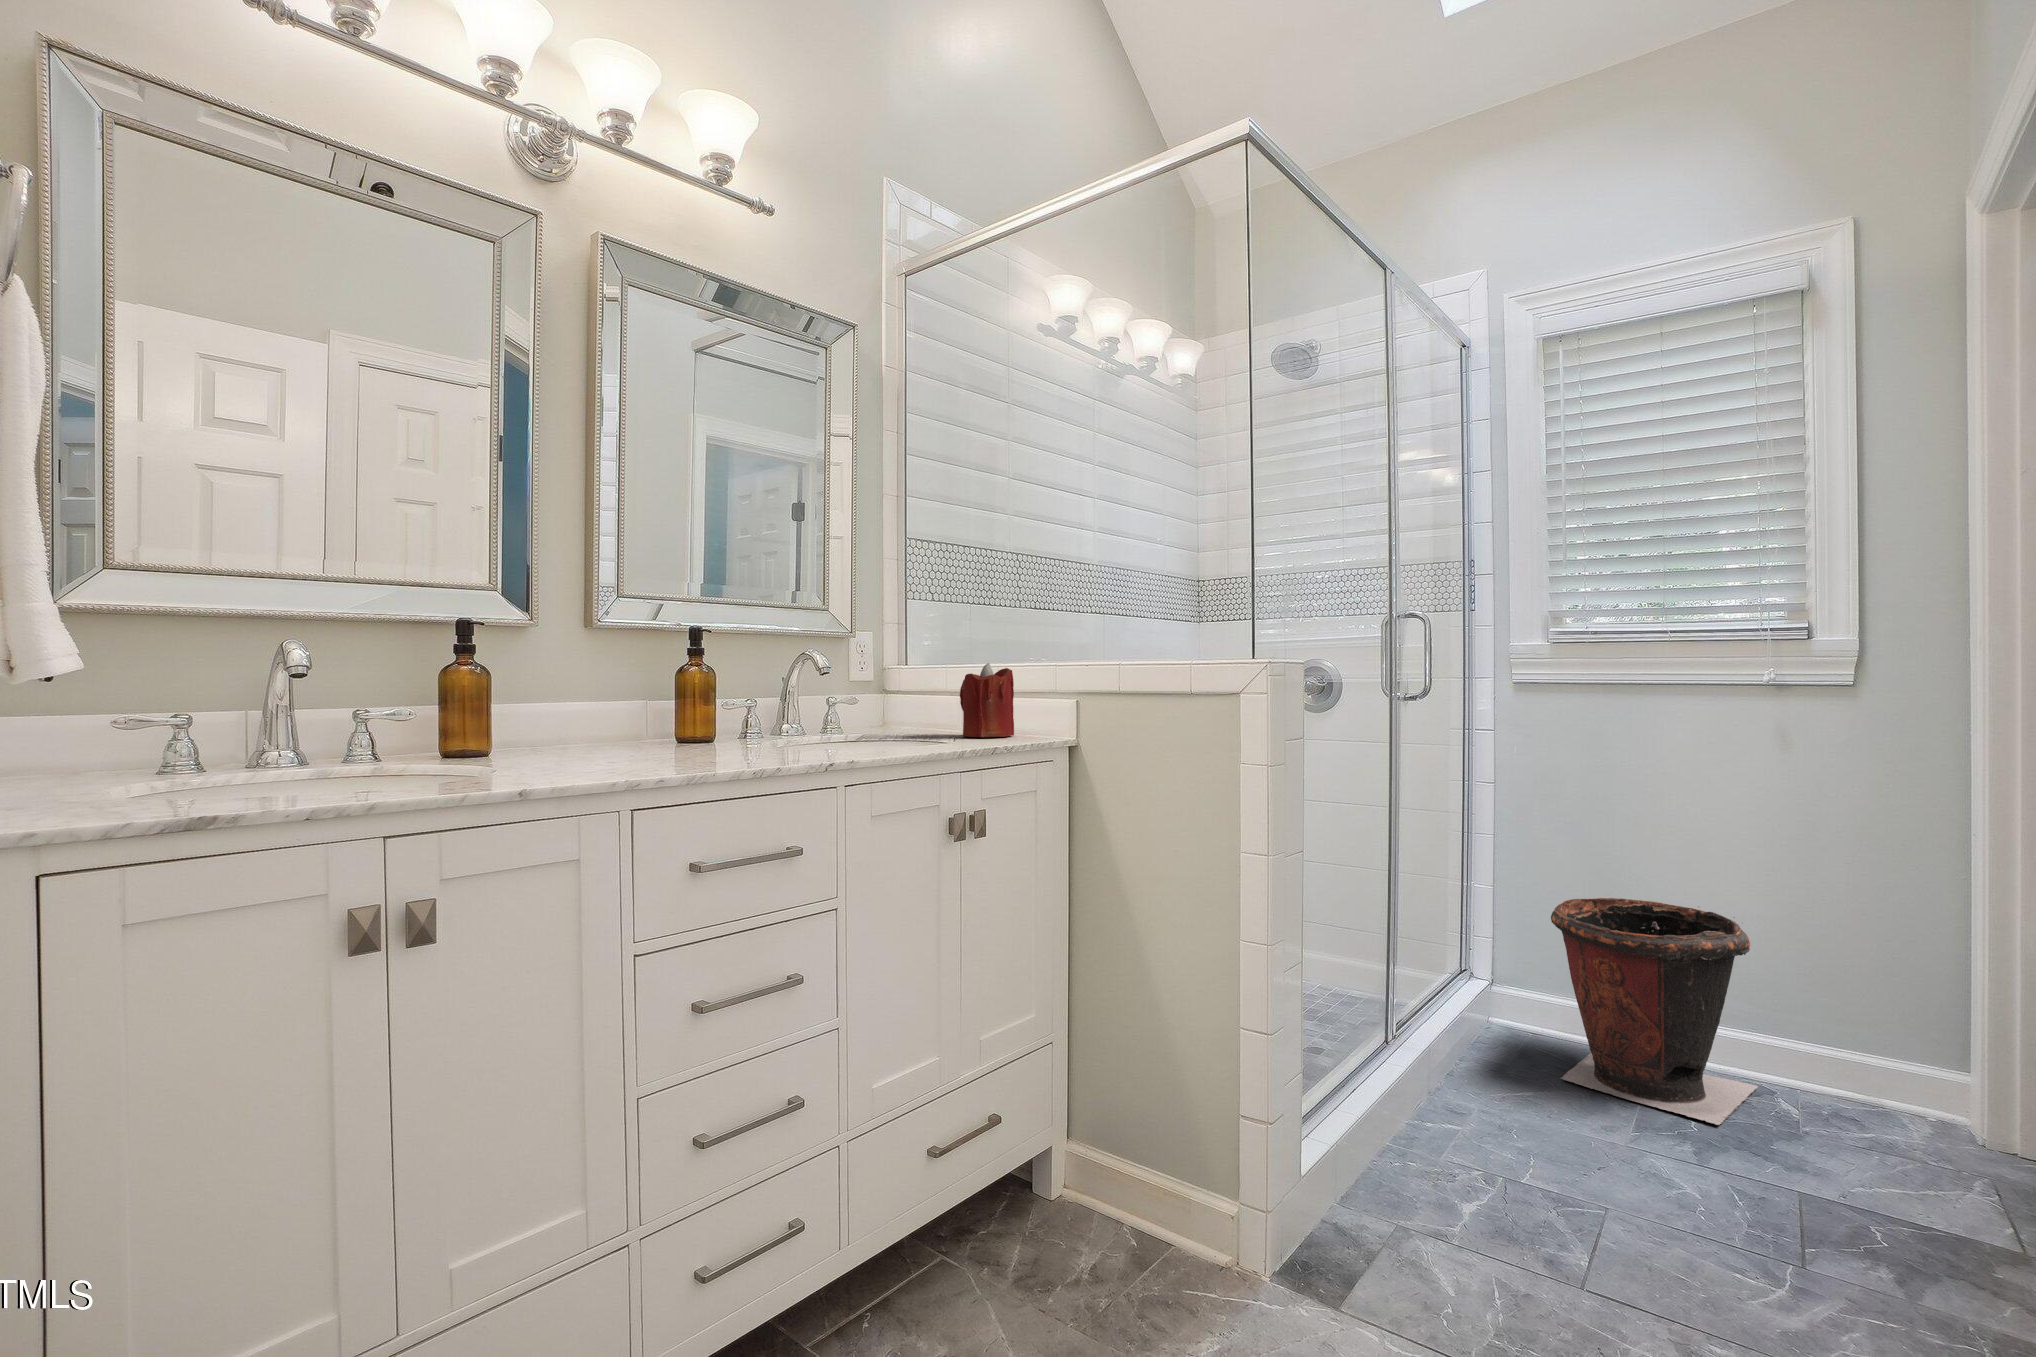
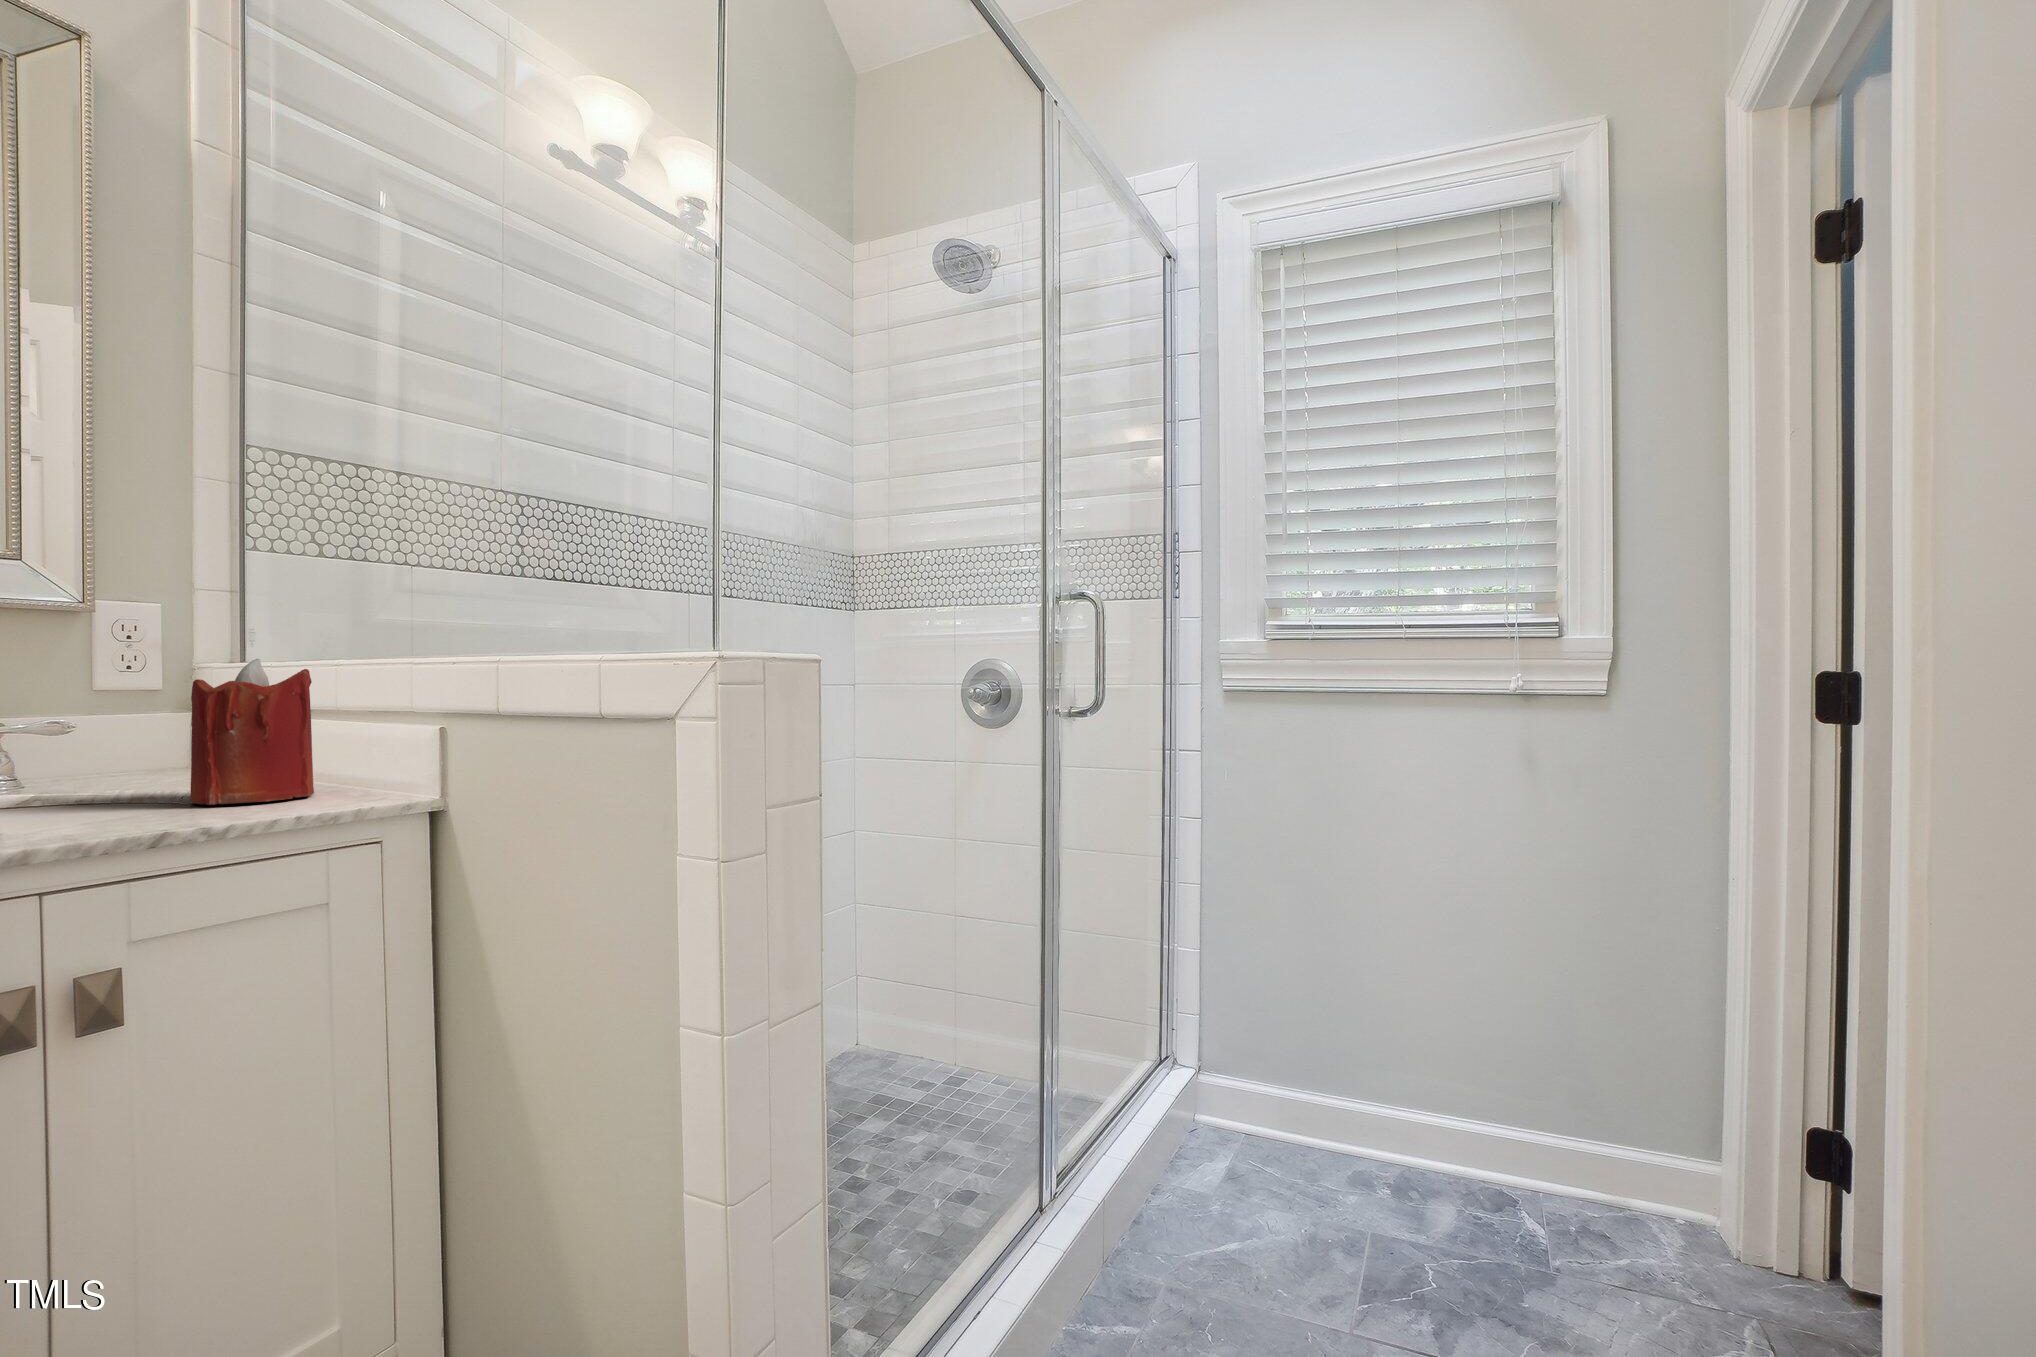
waste bin: present [1551,898,1758,1125] -> none [1263,964,1498,1286]

